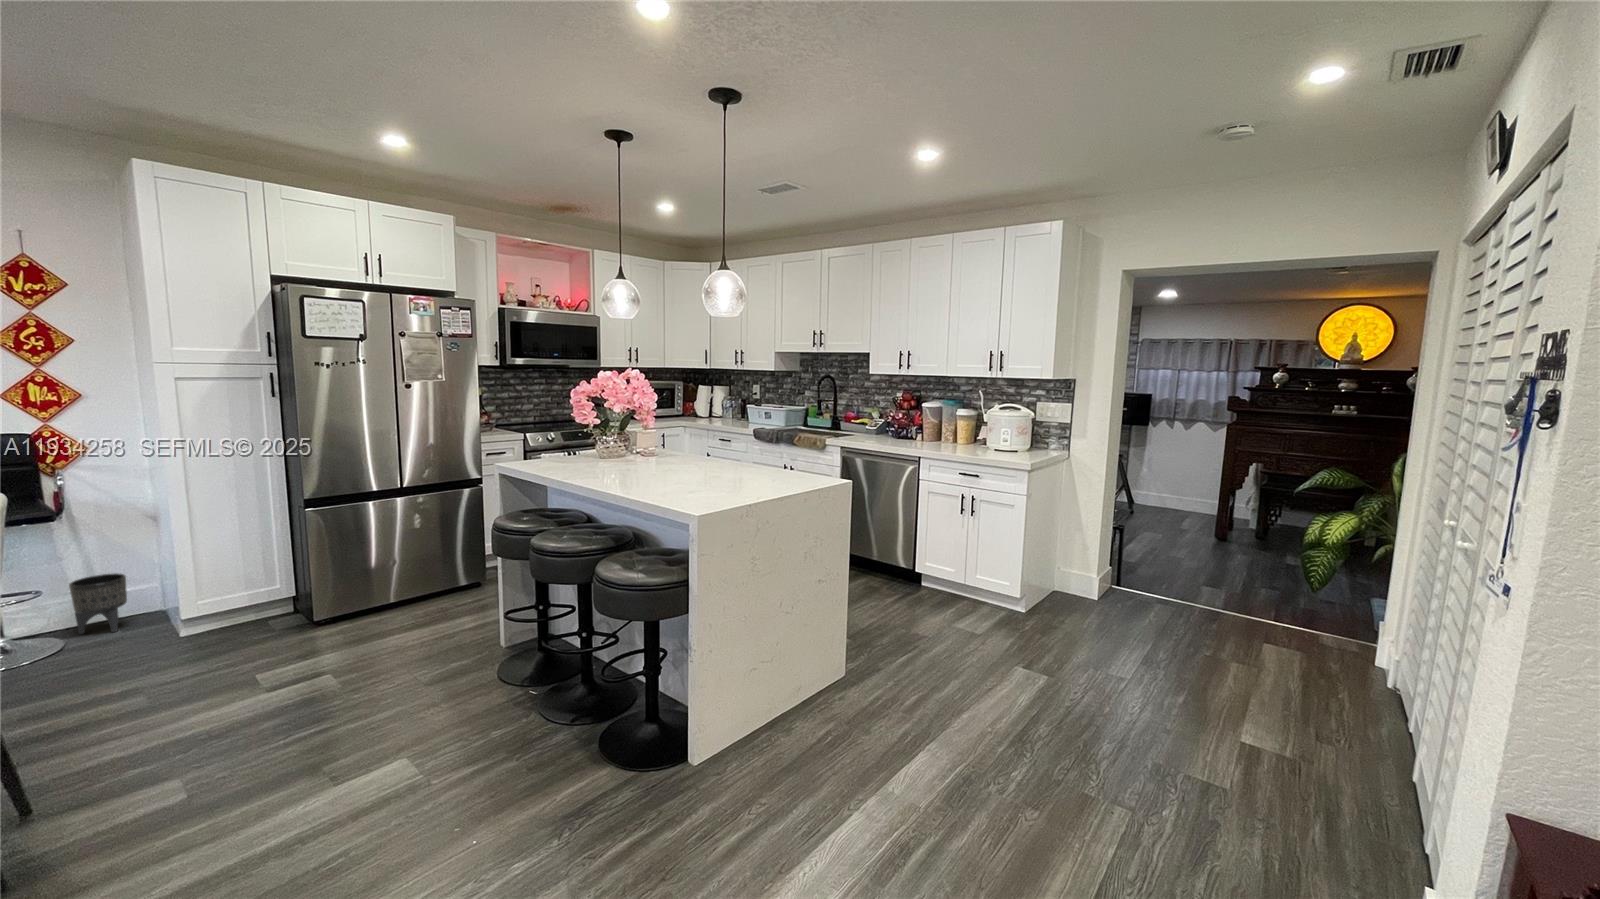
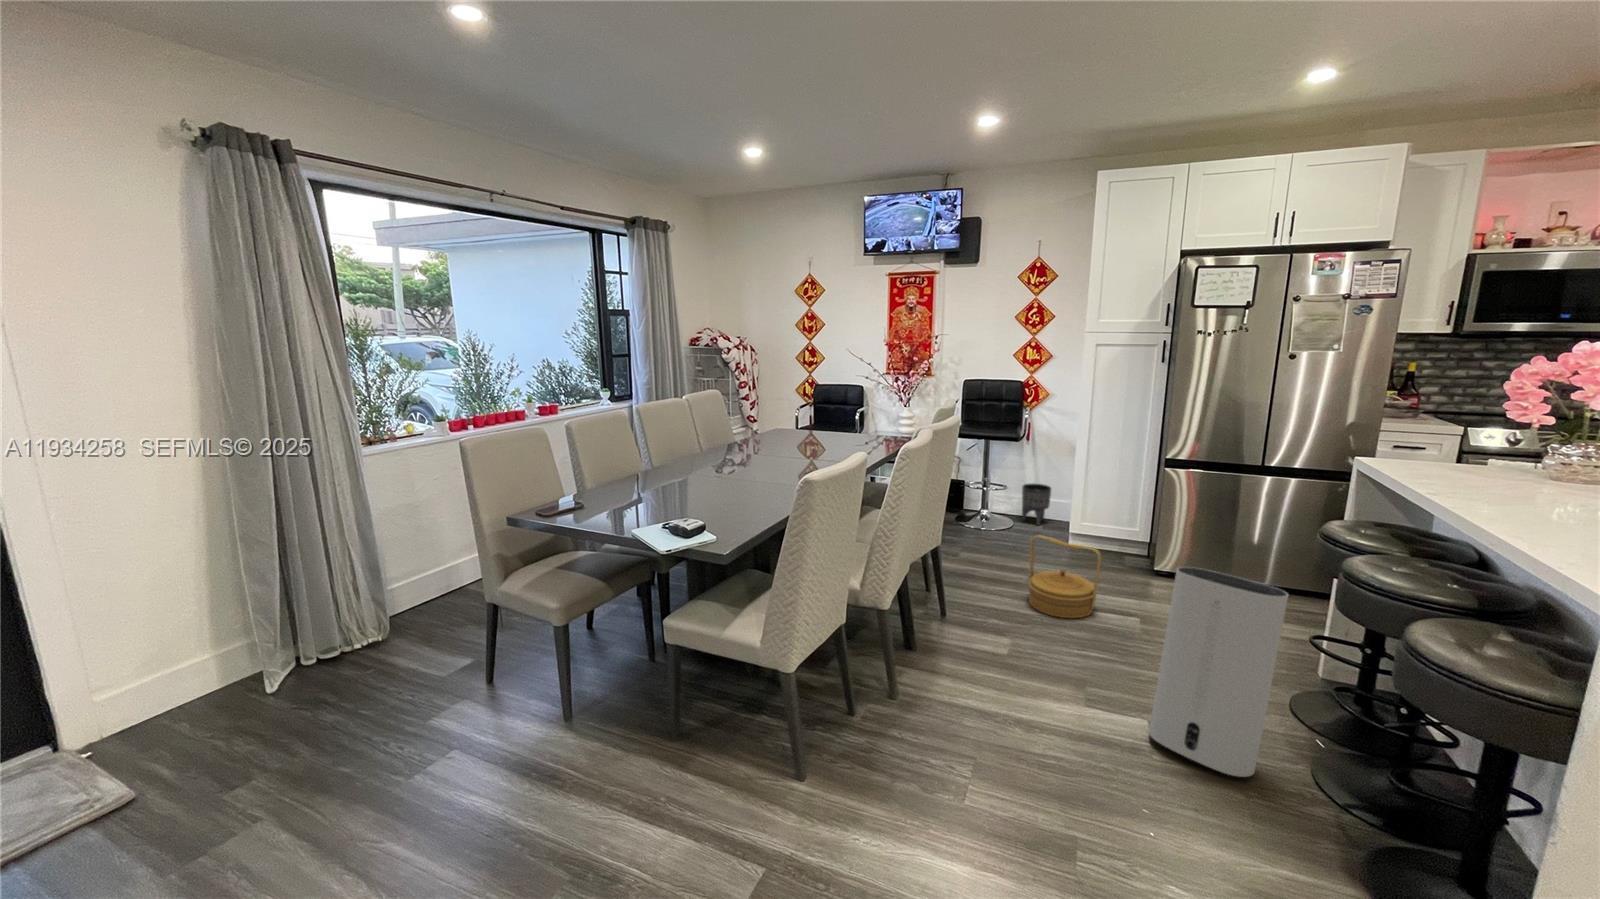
air purifier: none [419,579,522,765] -> present [1149,567,1288,777]
basket: none [165,618,282,726] -> present [1029,535,1102,618]

